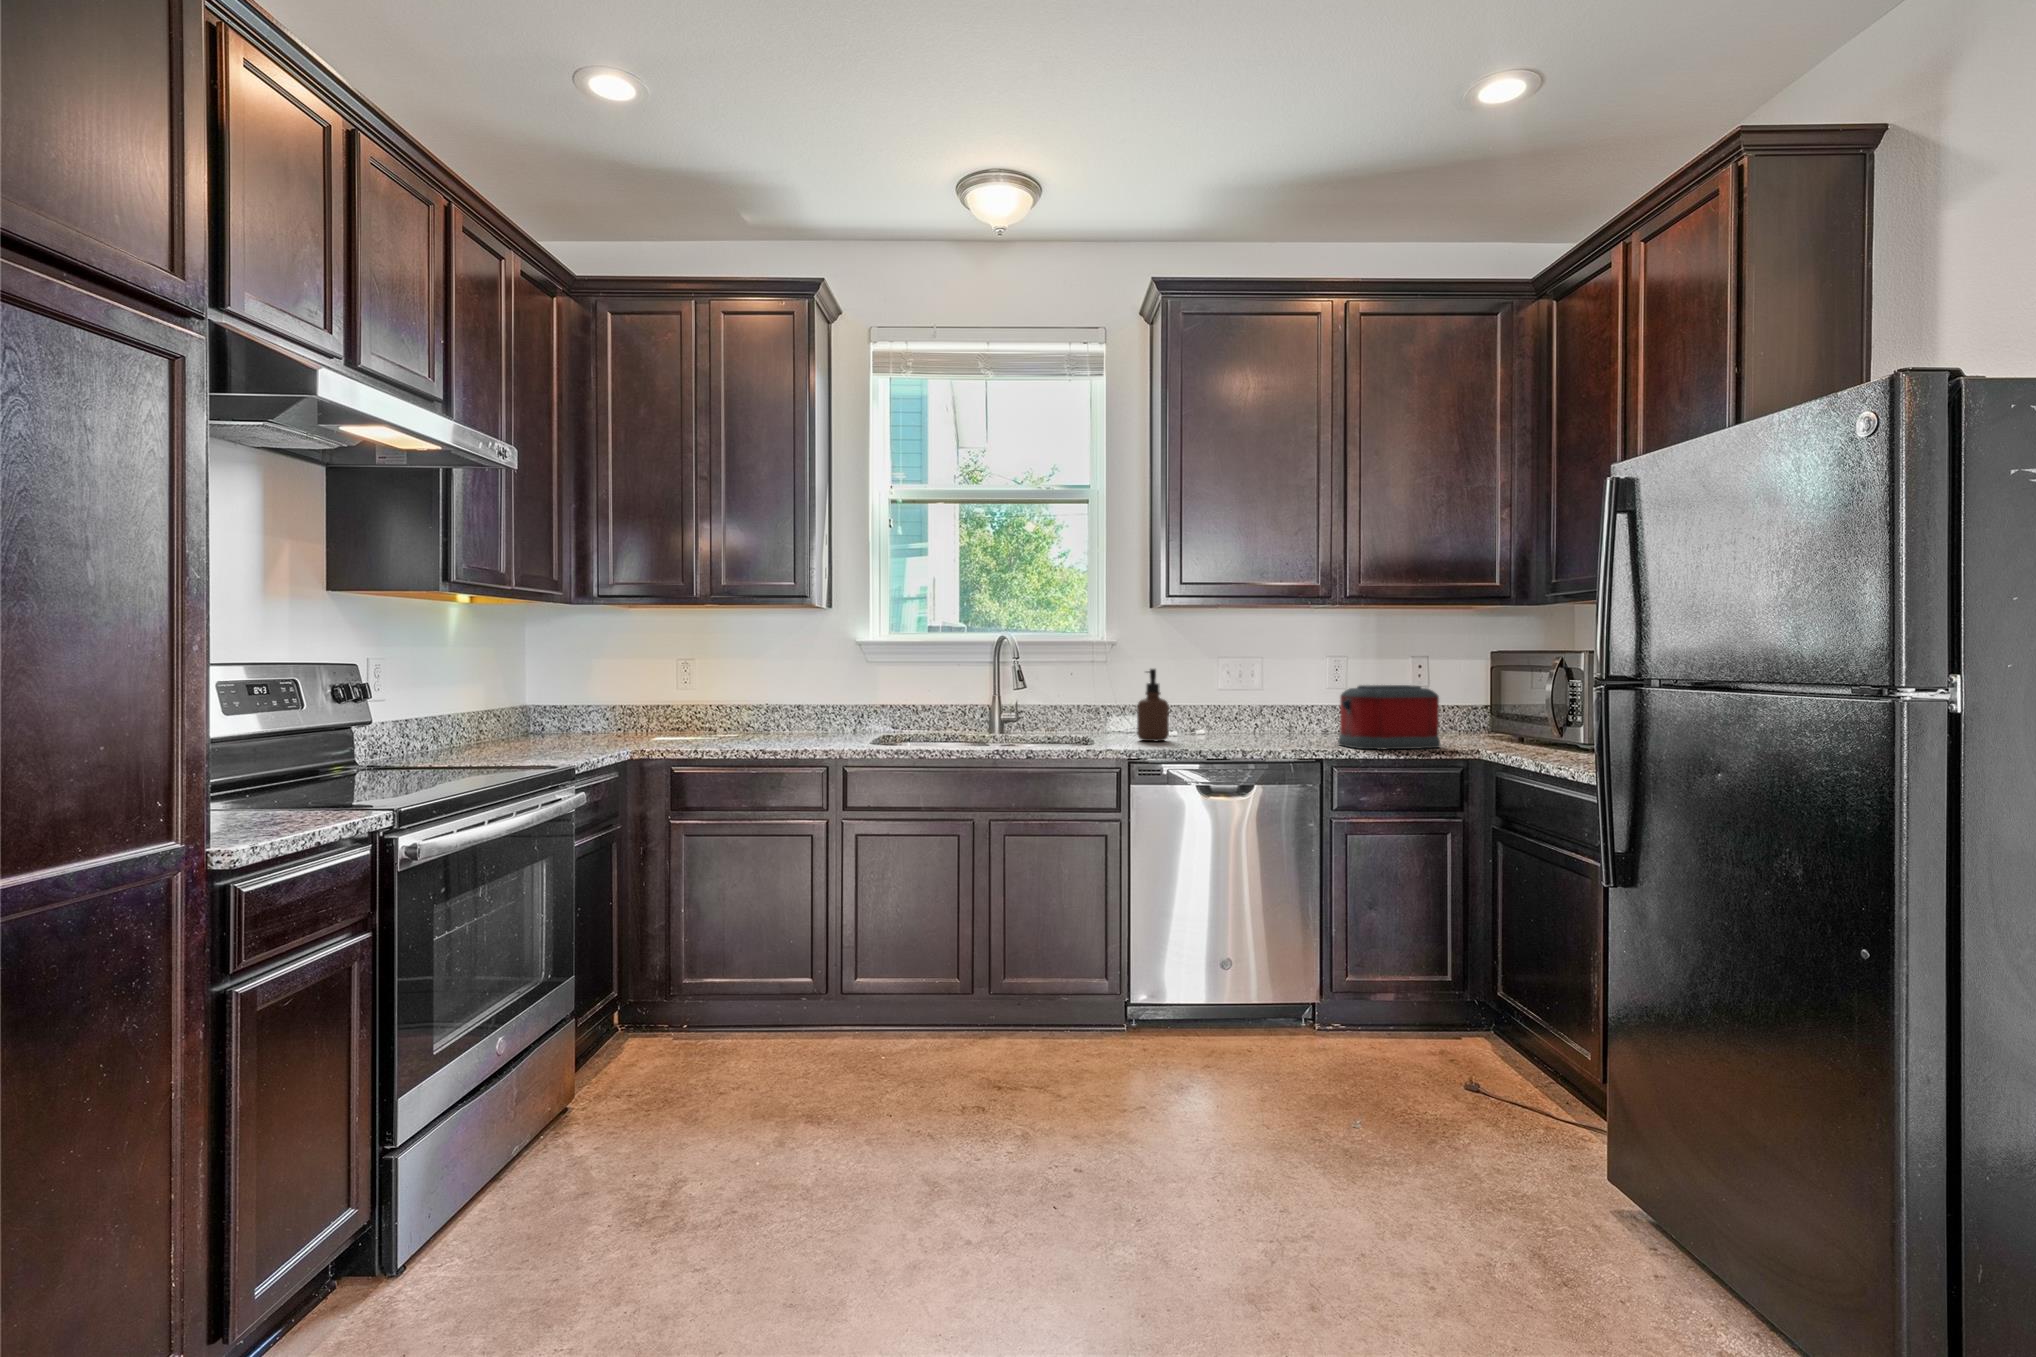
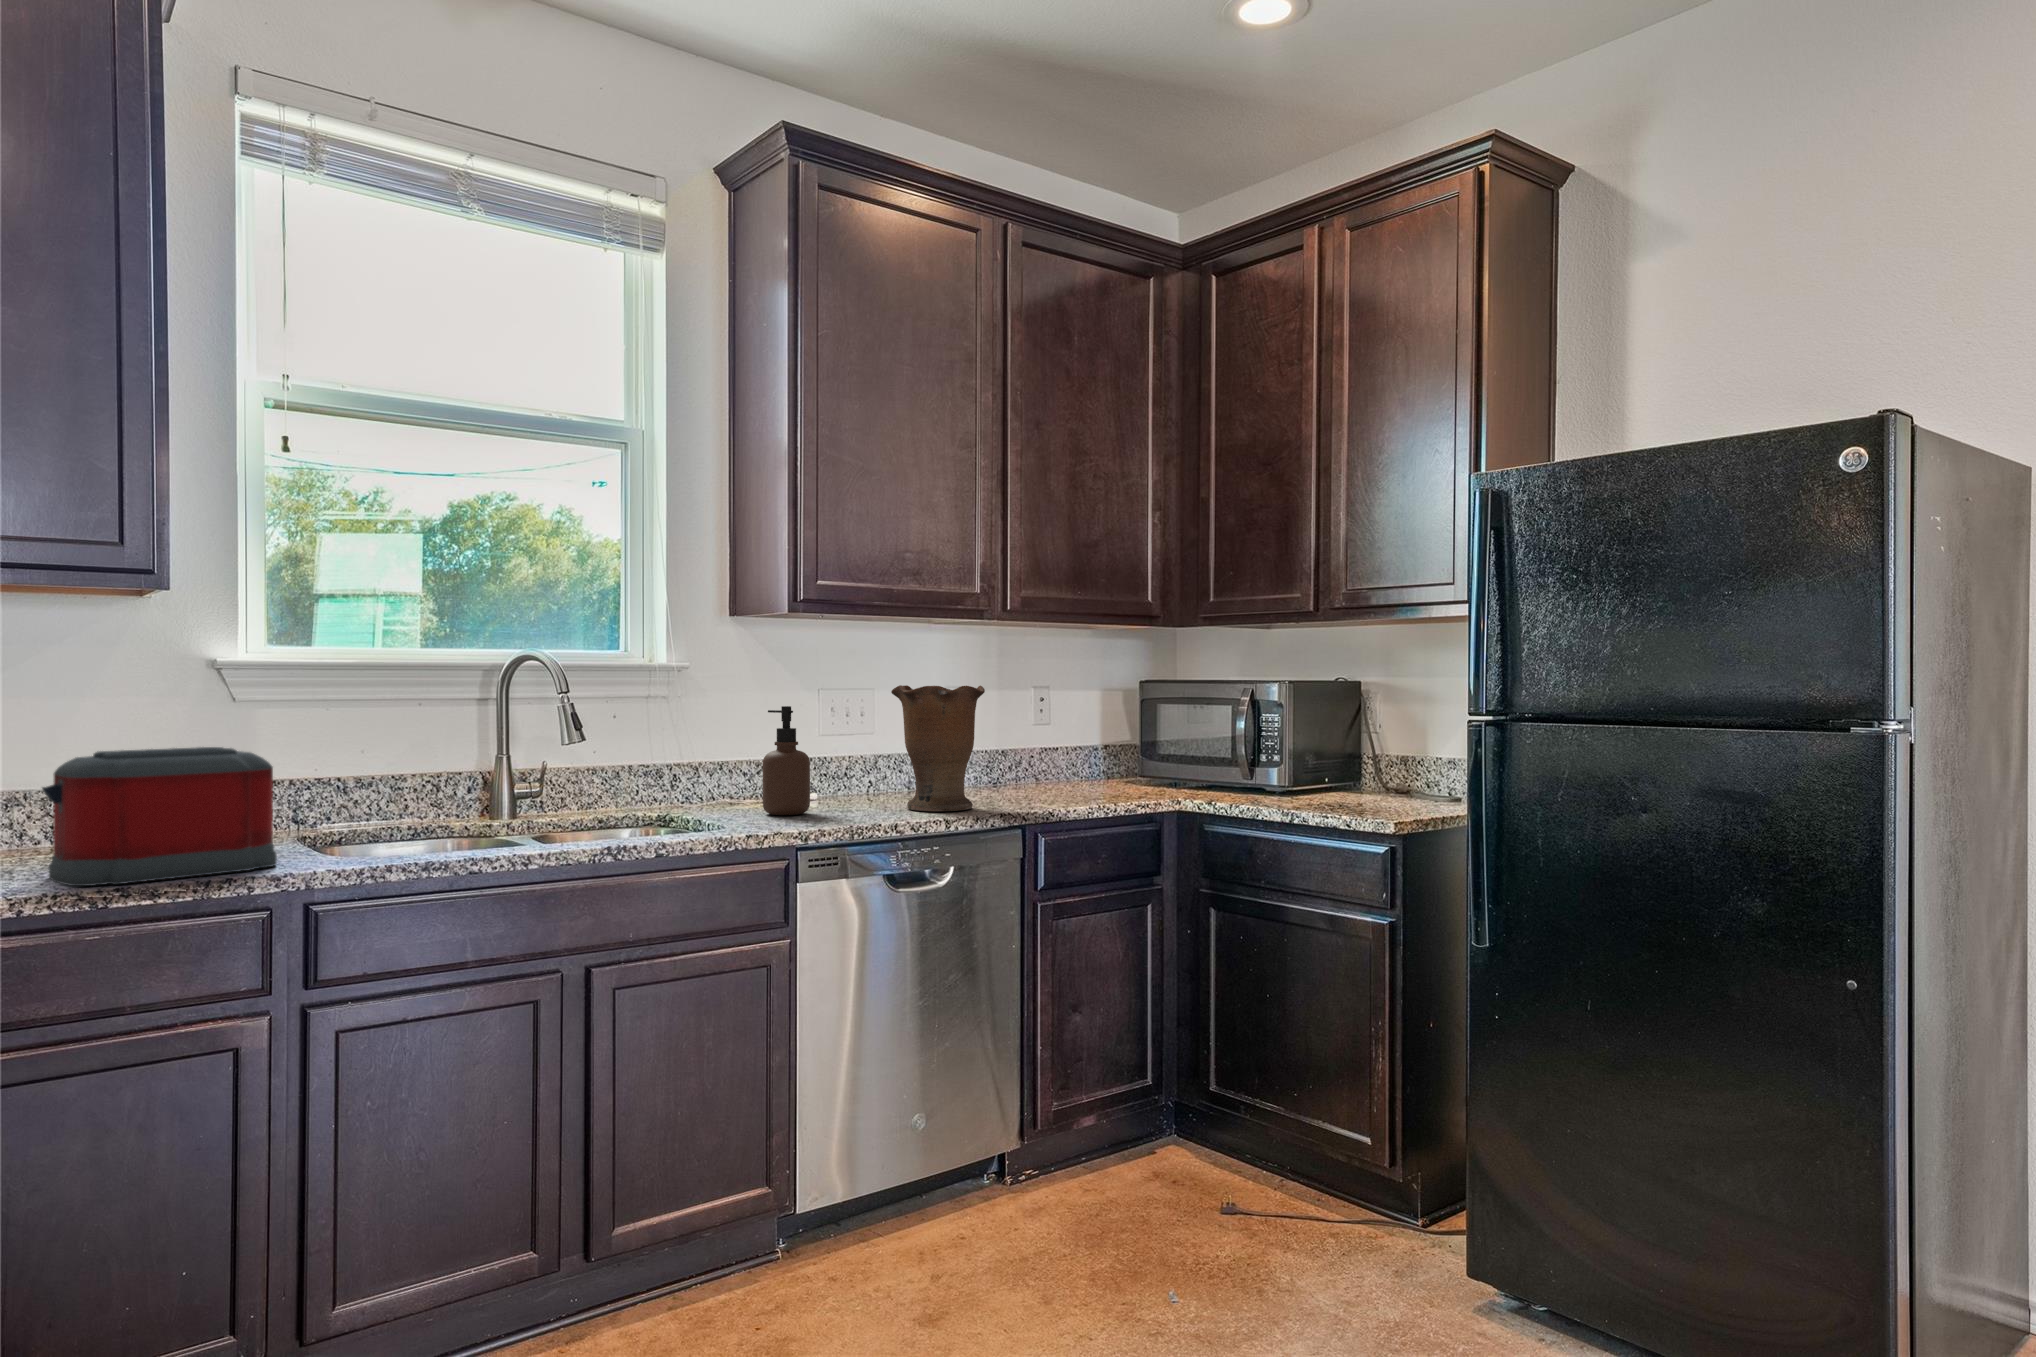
vase: none [1230,655,1300,746] -> present [891,685,985,811]
toaster: present [1338,685,1440,749] -> present [42,747,277,886]

